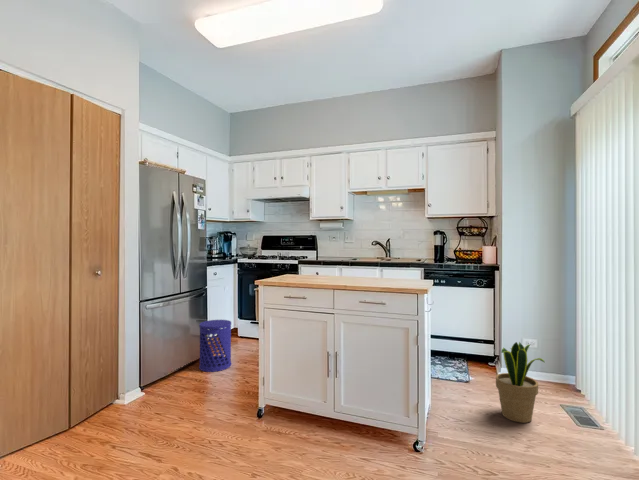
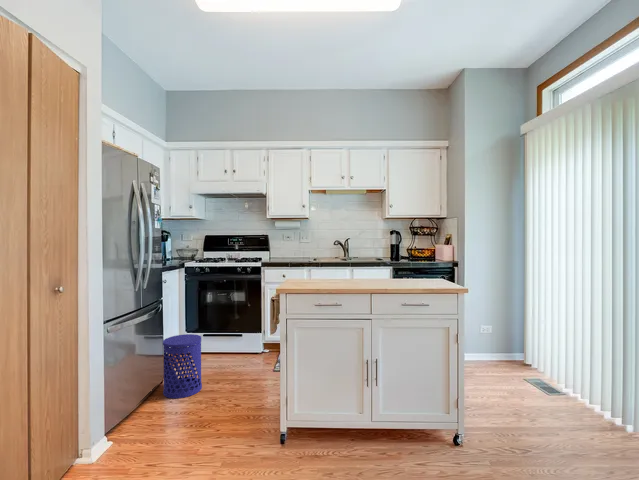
potted plant: present [496,342,544,423] -> none [486,330,530,402]

